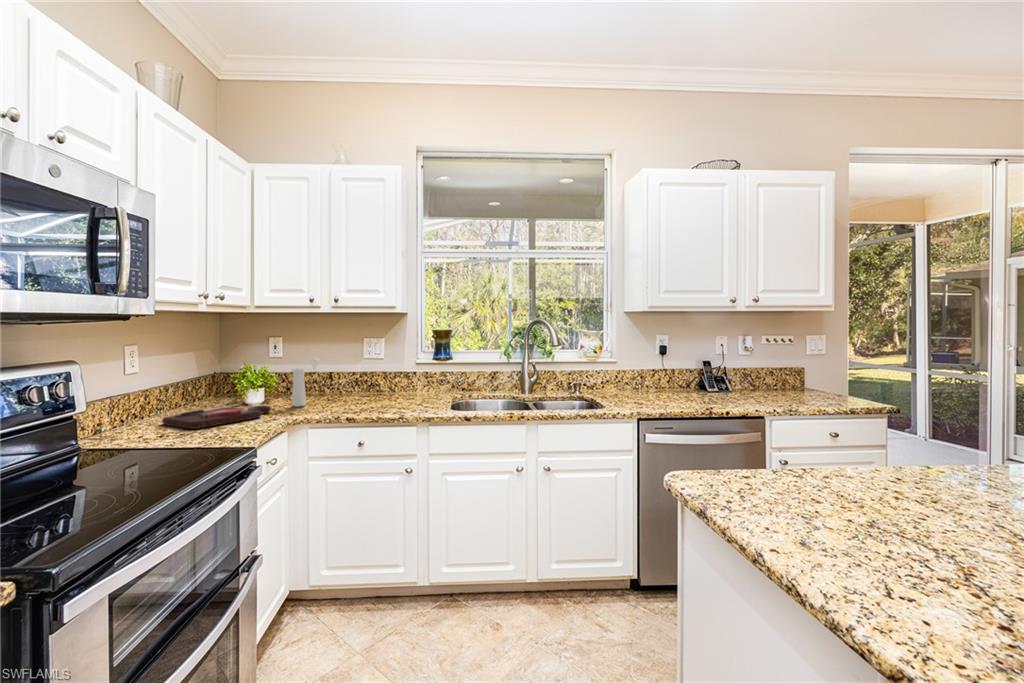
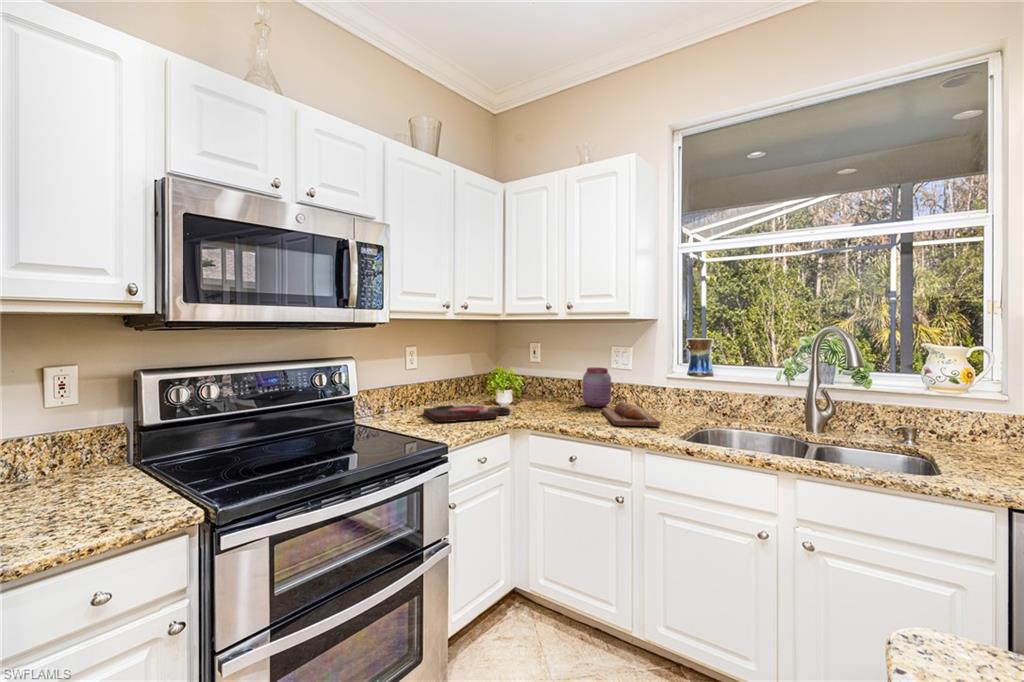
pepper mill: present [292,358,319,407] -> none [534,365,563,412]
jar: none [336,358,364,397] -> present [582,367,611,407]
bread loaf: none [361,388,424,408] -> present [602,402,660,427]

